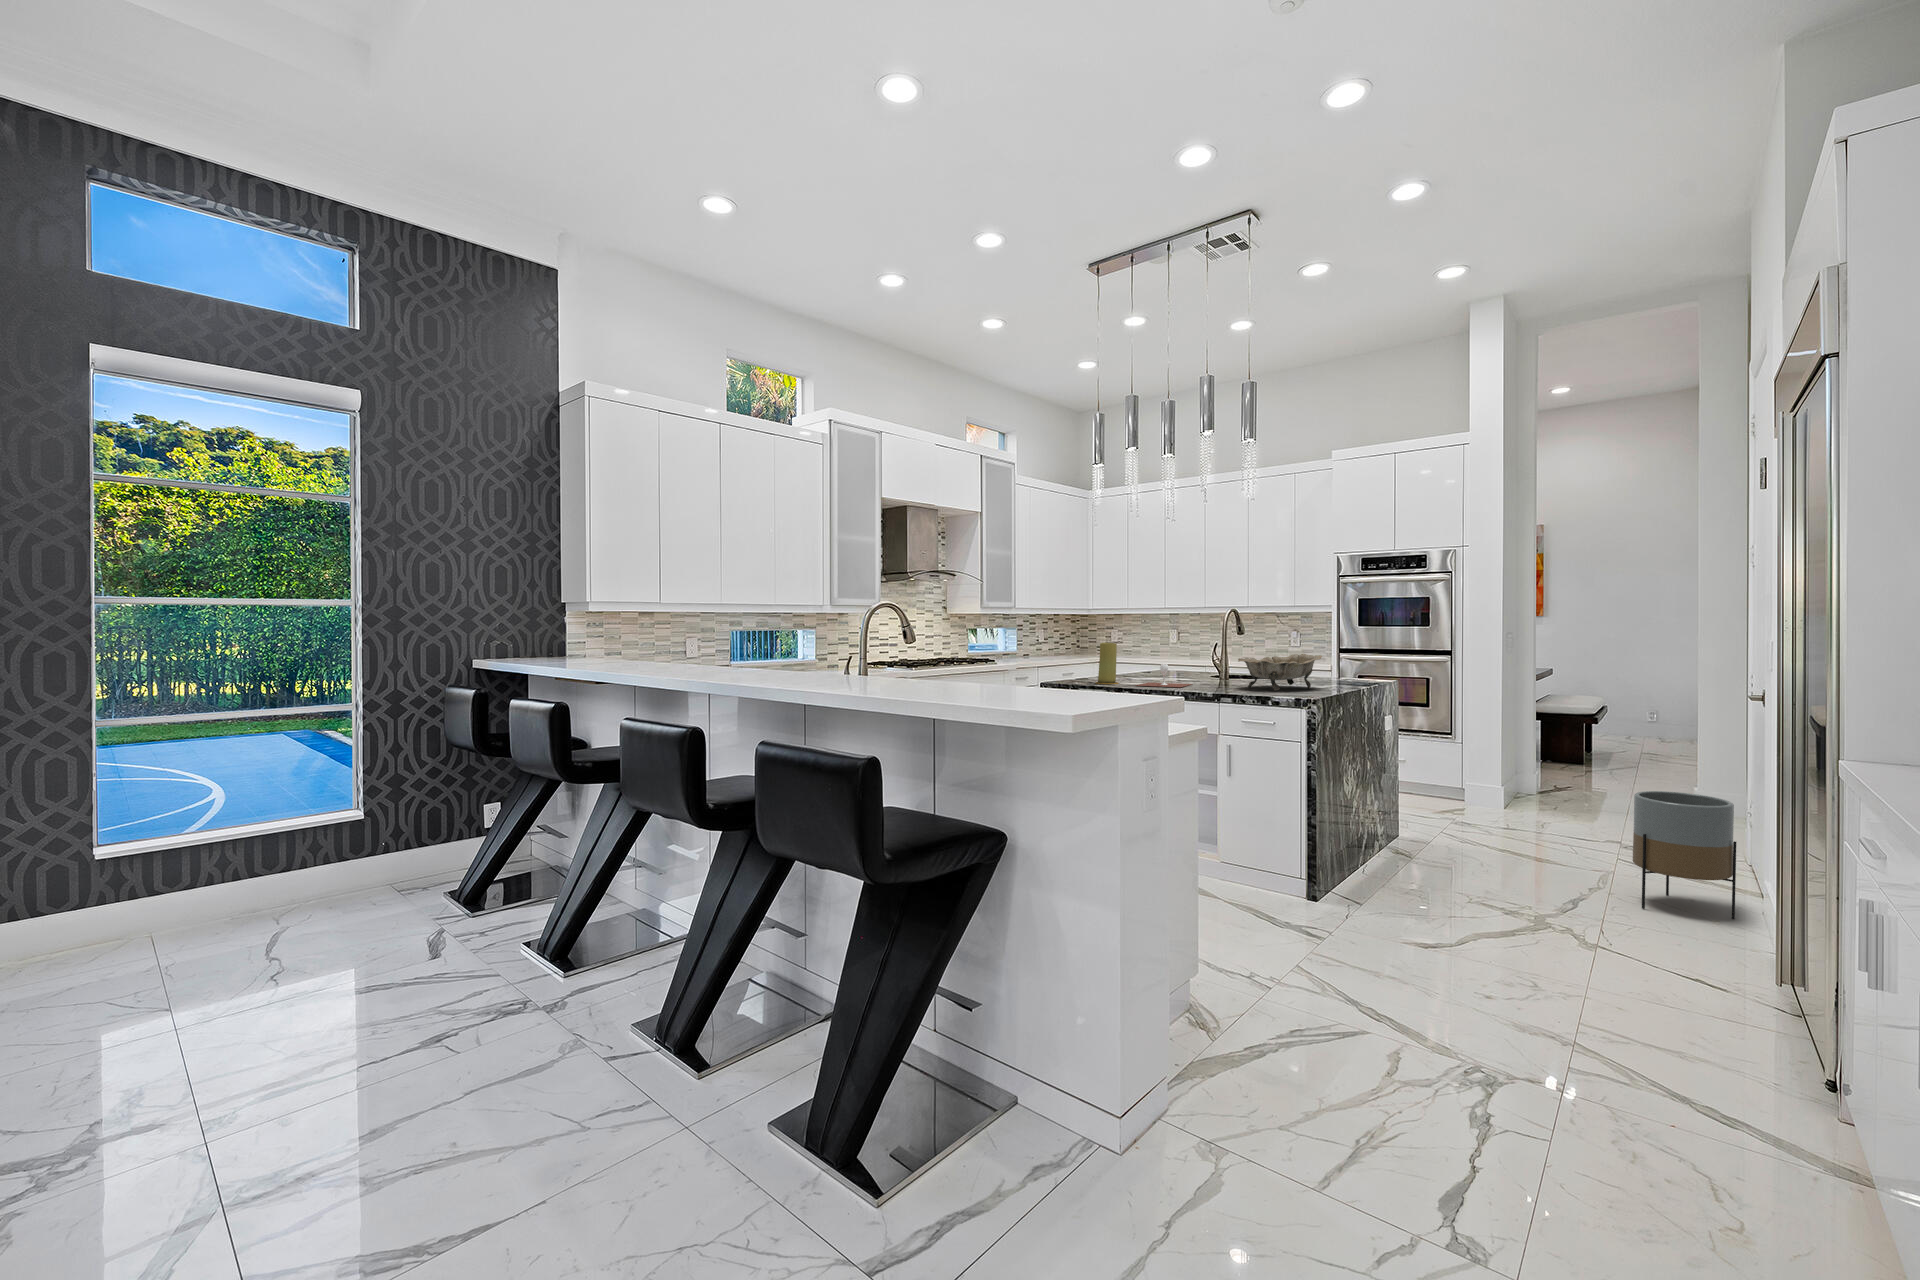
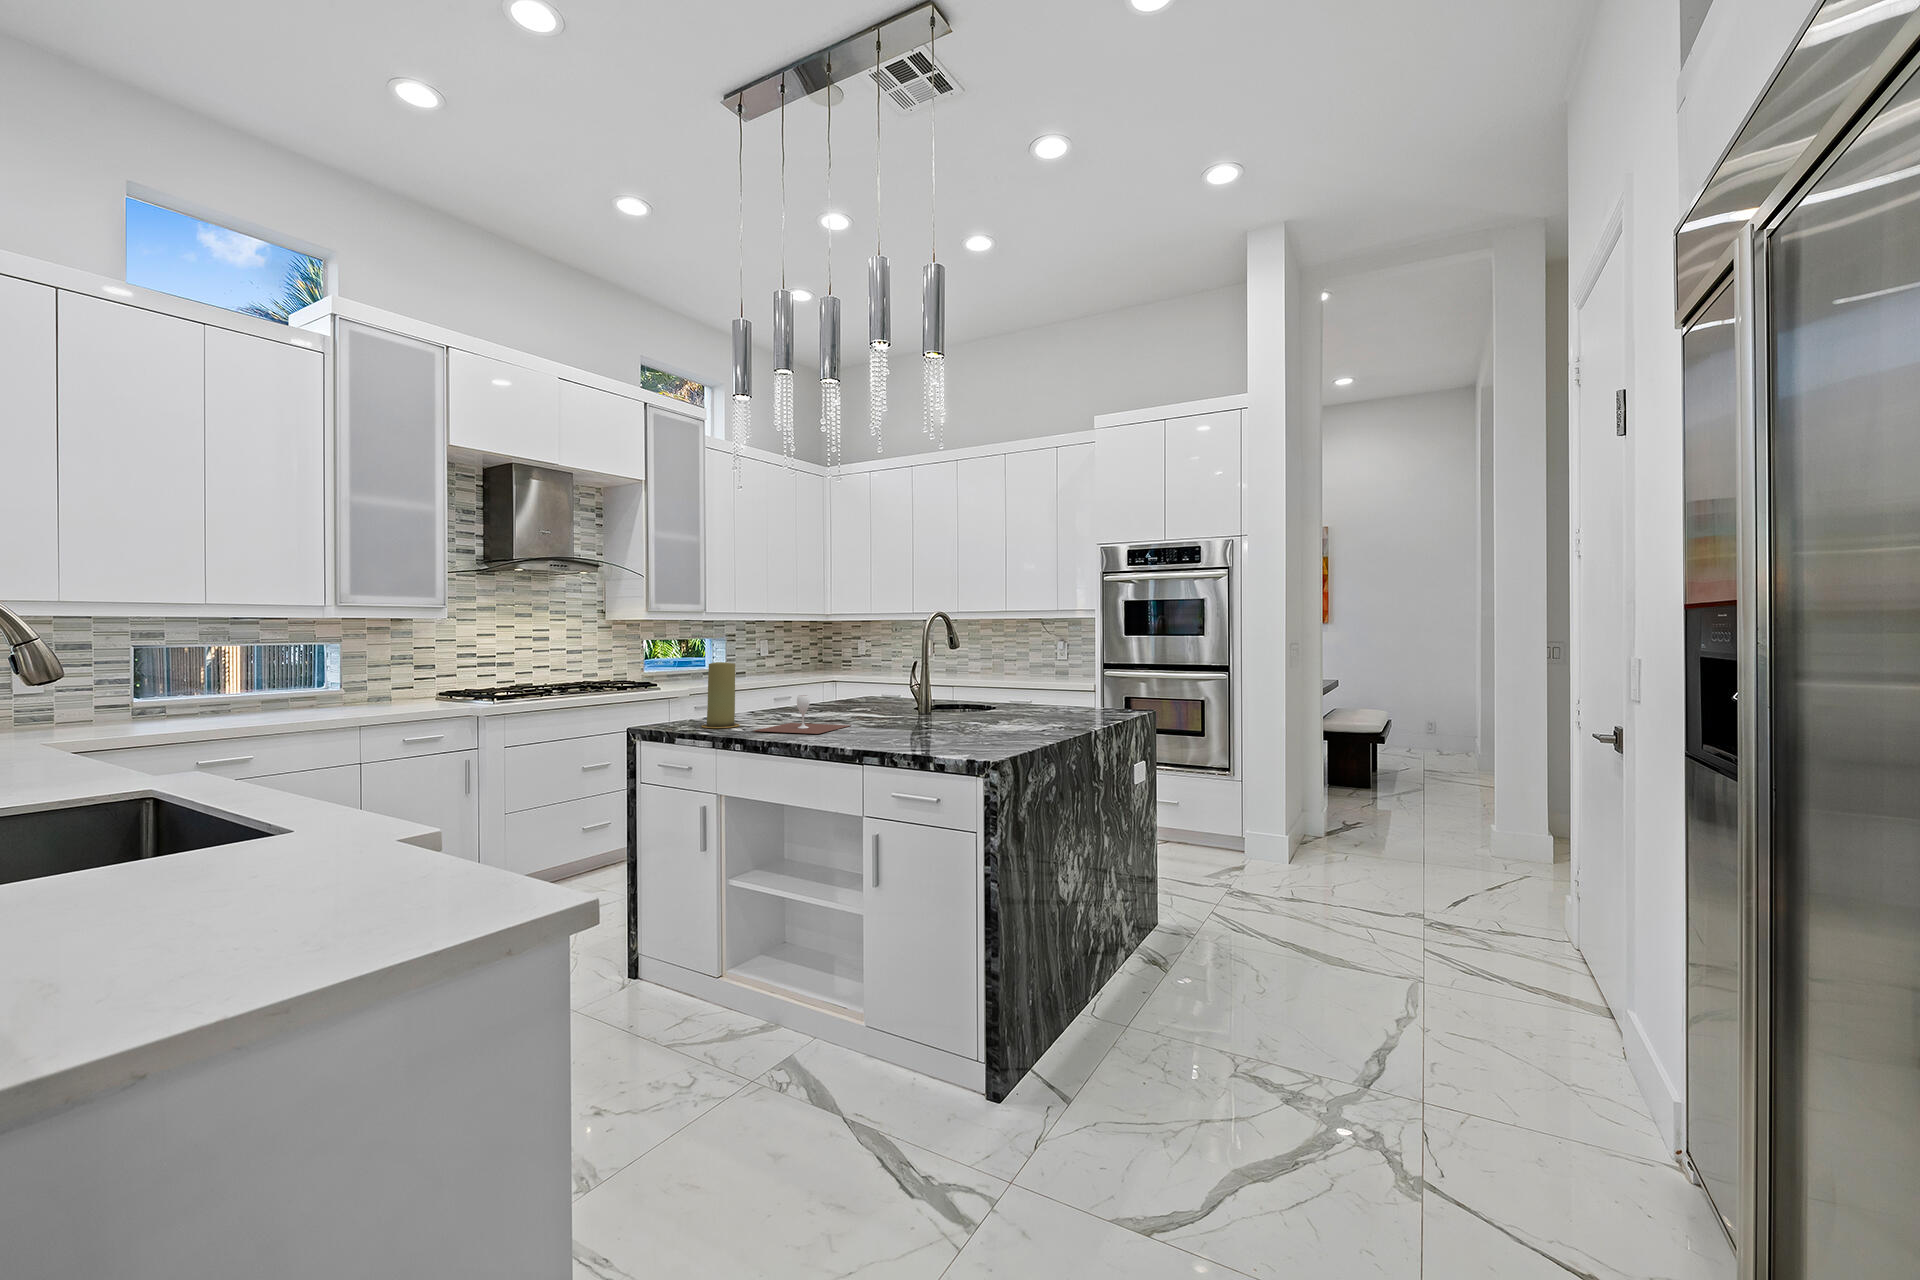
decorative bowl: present [1238,654,1322,690] -> none [904,677,1033,738]
planter: present [1633,791,1736,919] -> none [1471,880,1620,1087]

